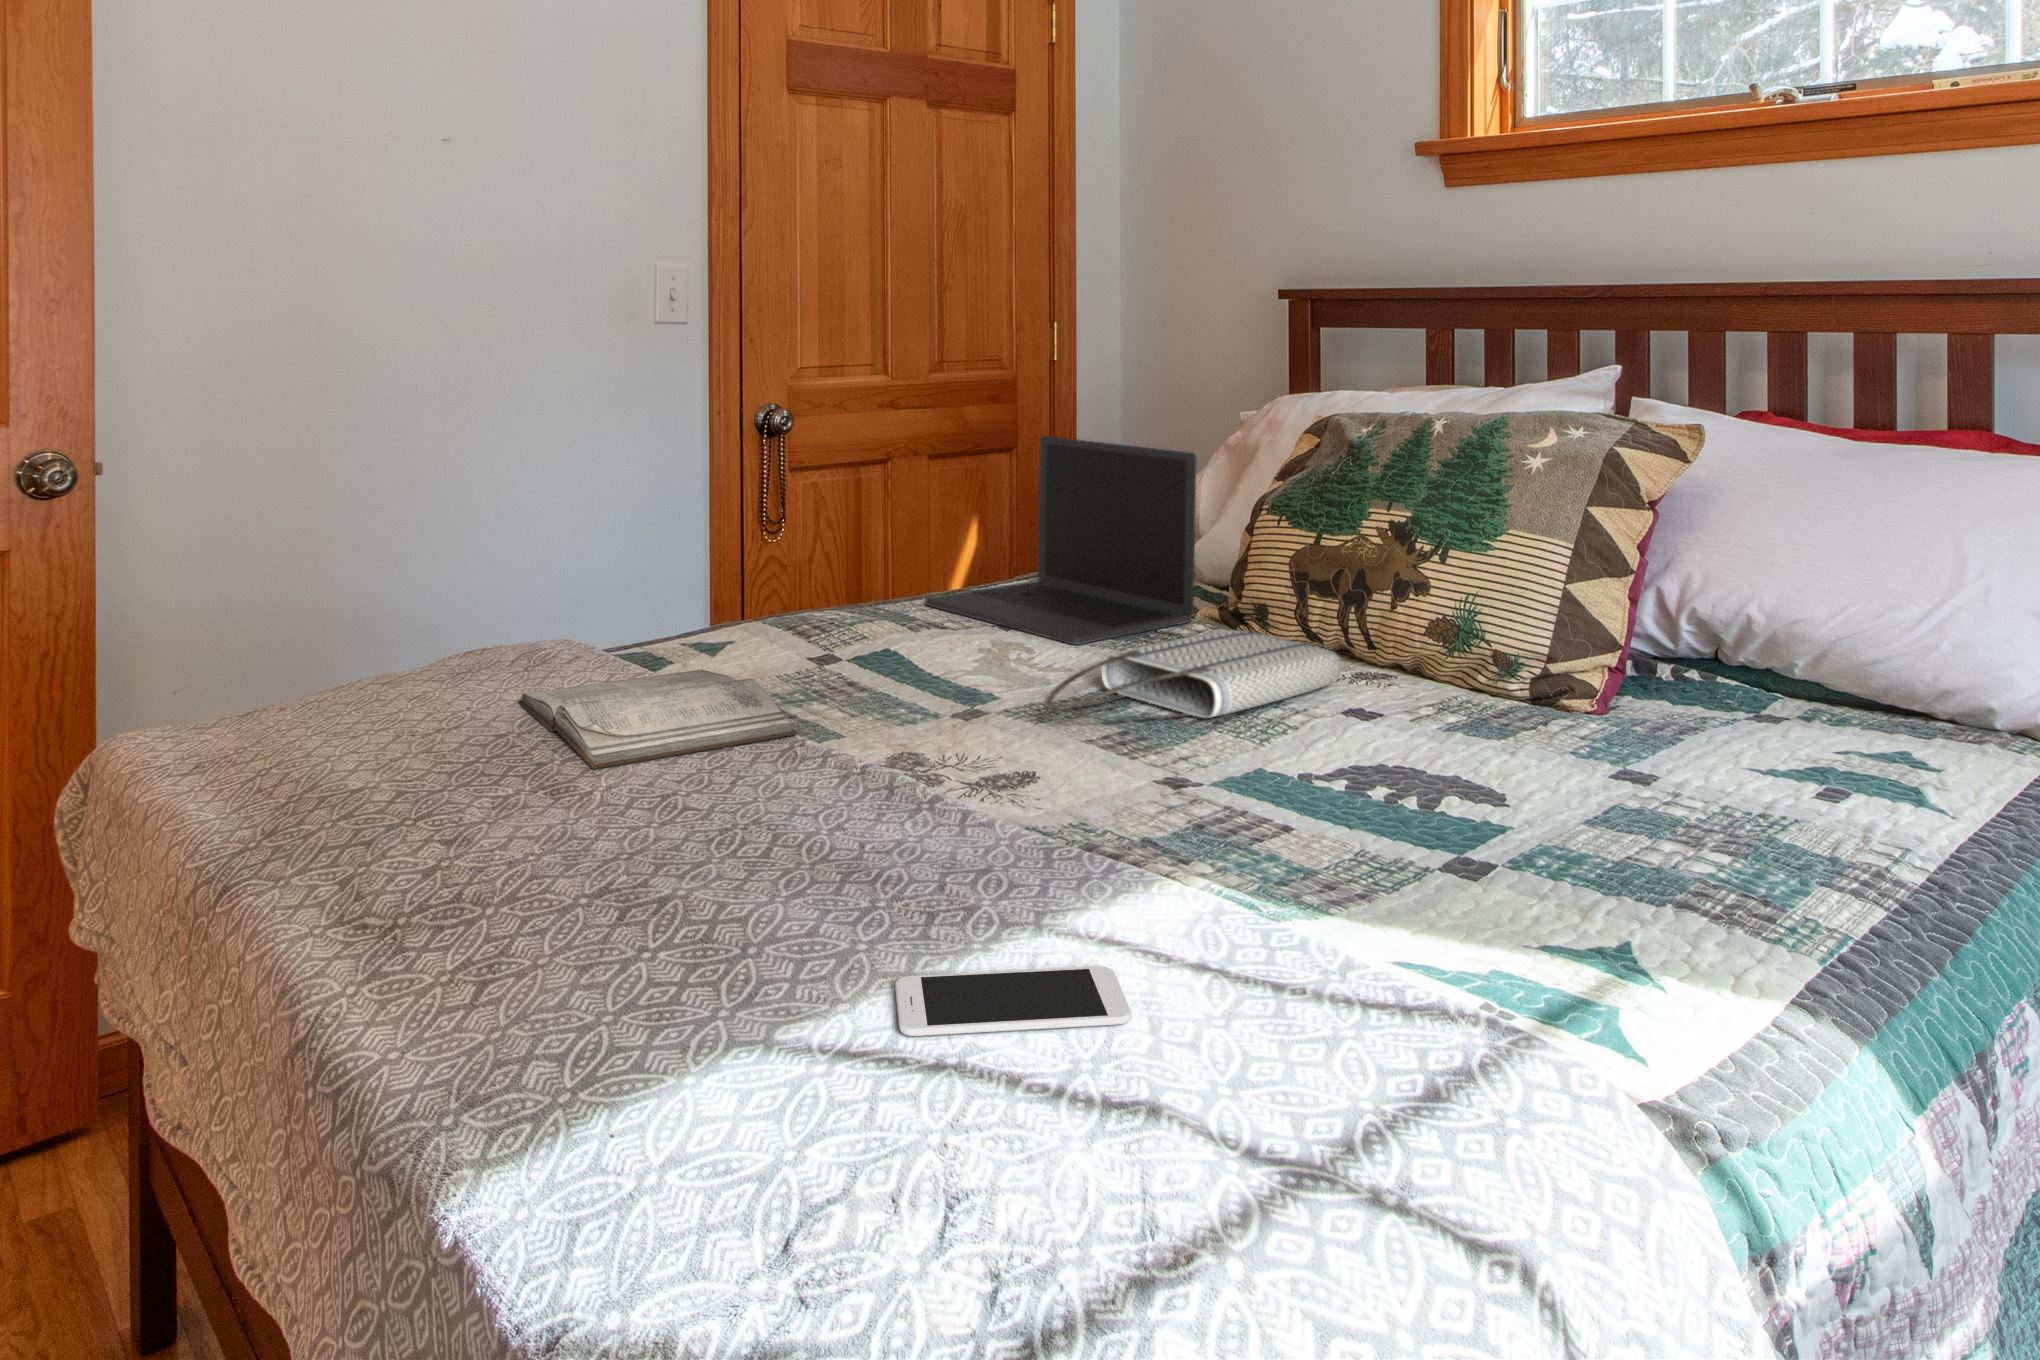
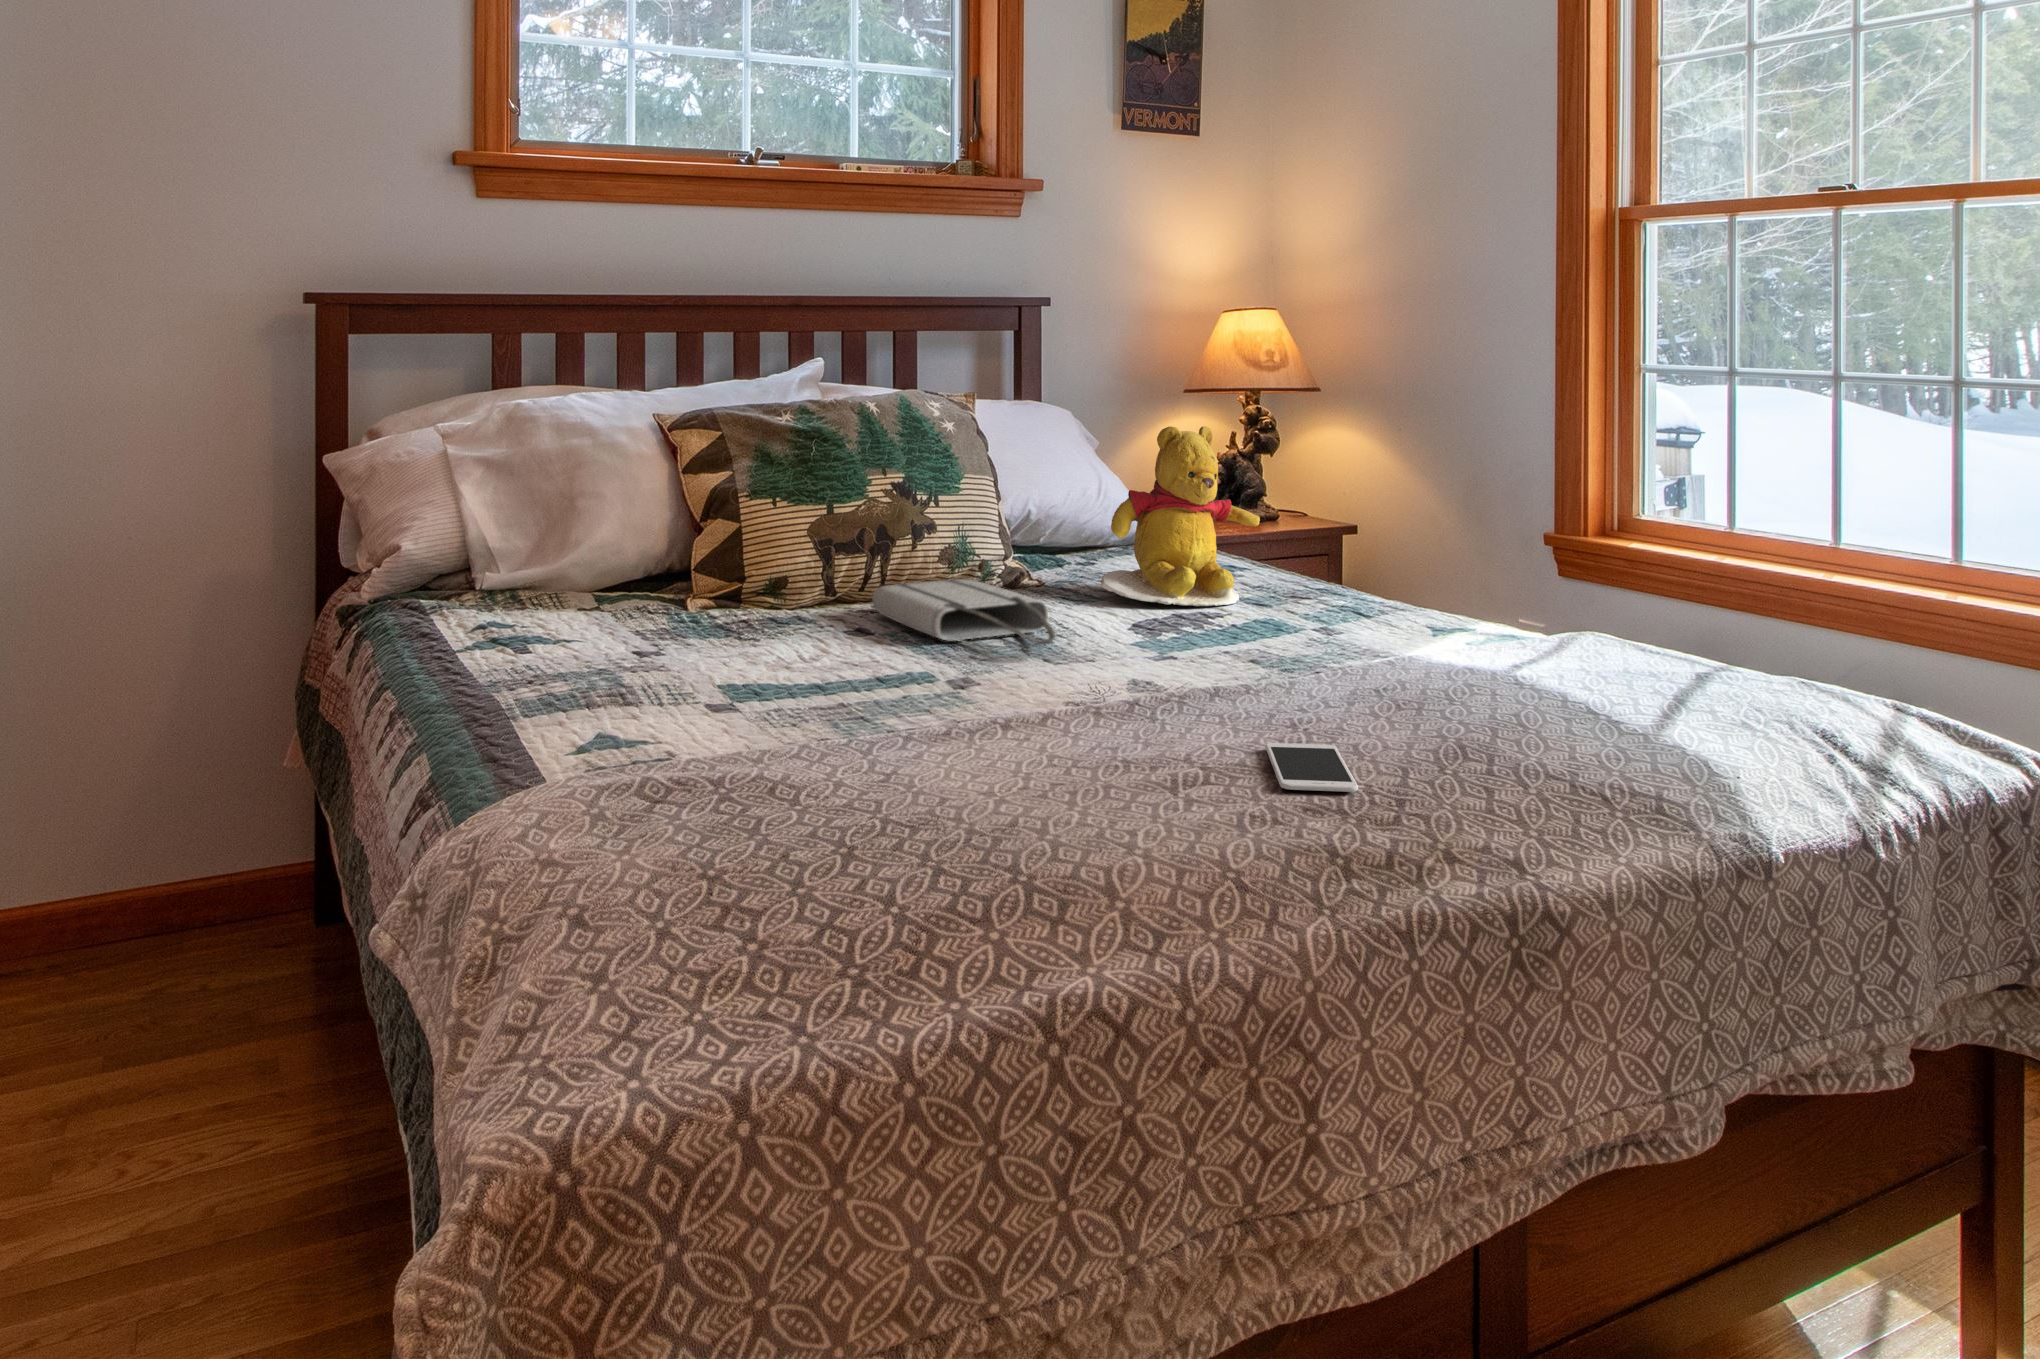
laptop: present [925,436,1196,645] -> none [495,453,771,664]
teddy bear: none [1445,491,1733,808] -> present [1100,426,1260,606]
diary: present [518,669,797,769] -> none [794,690,1110,793]
smartphone: present [895,966,1132,1036] -> present [1265,743,1358,792]

